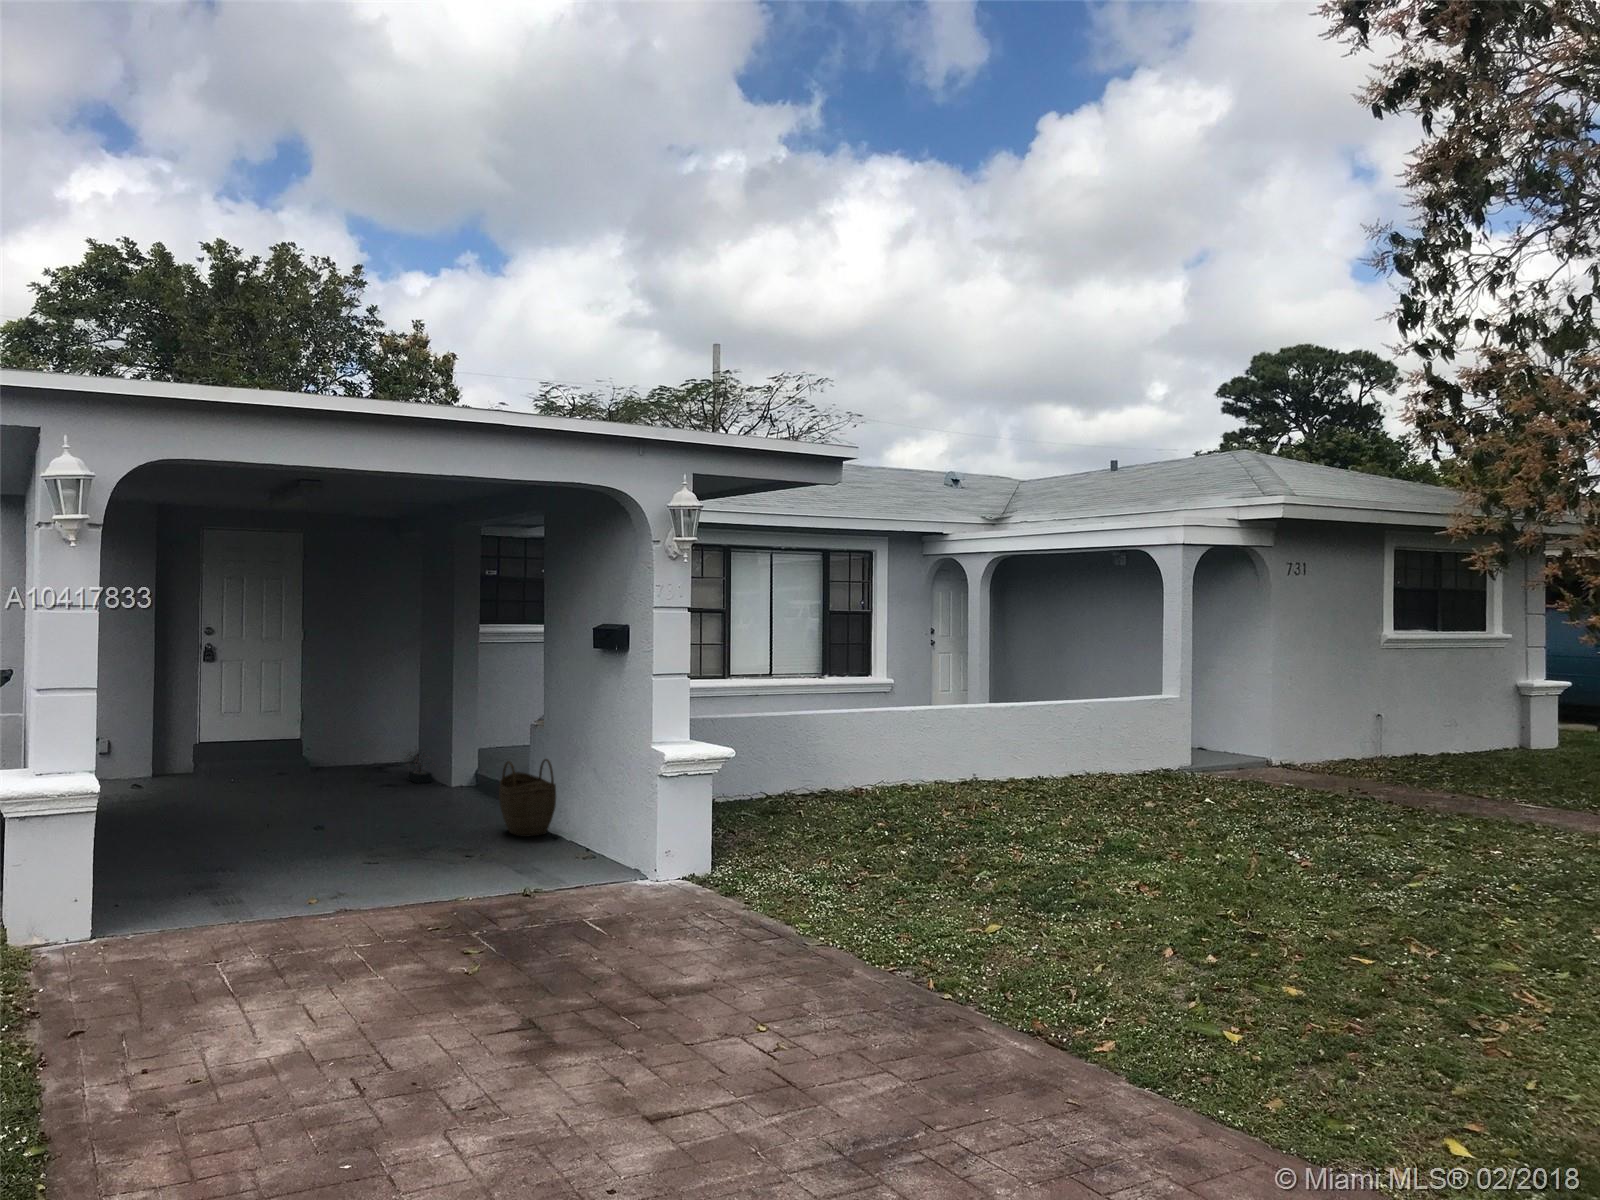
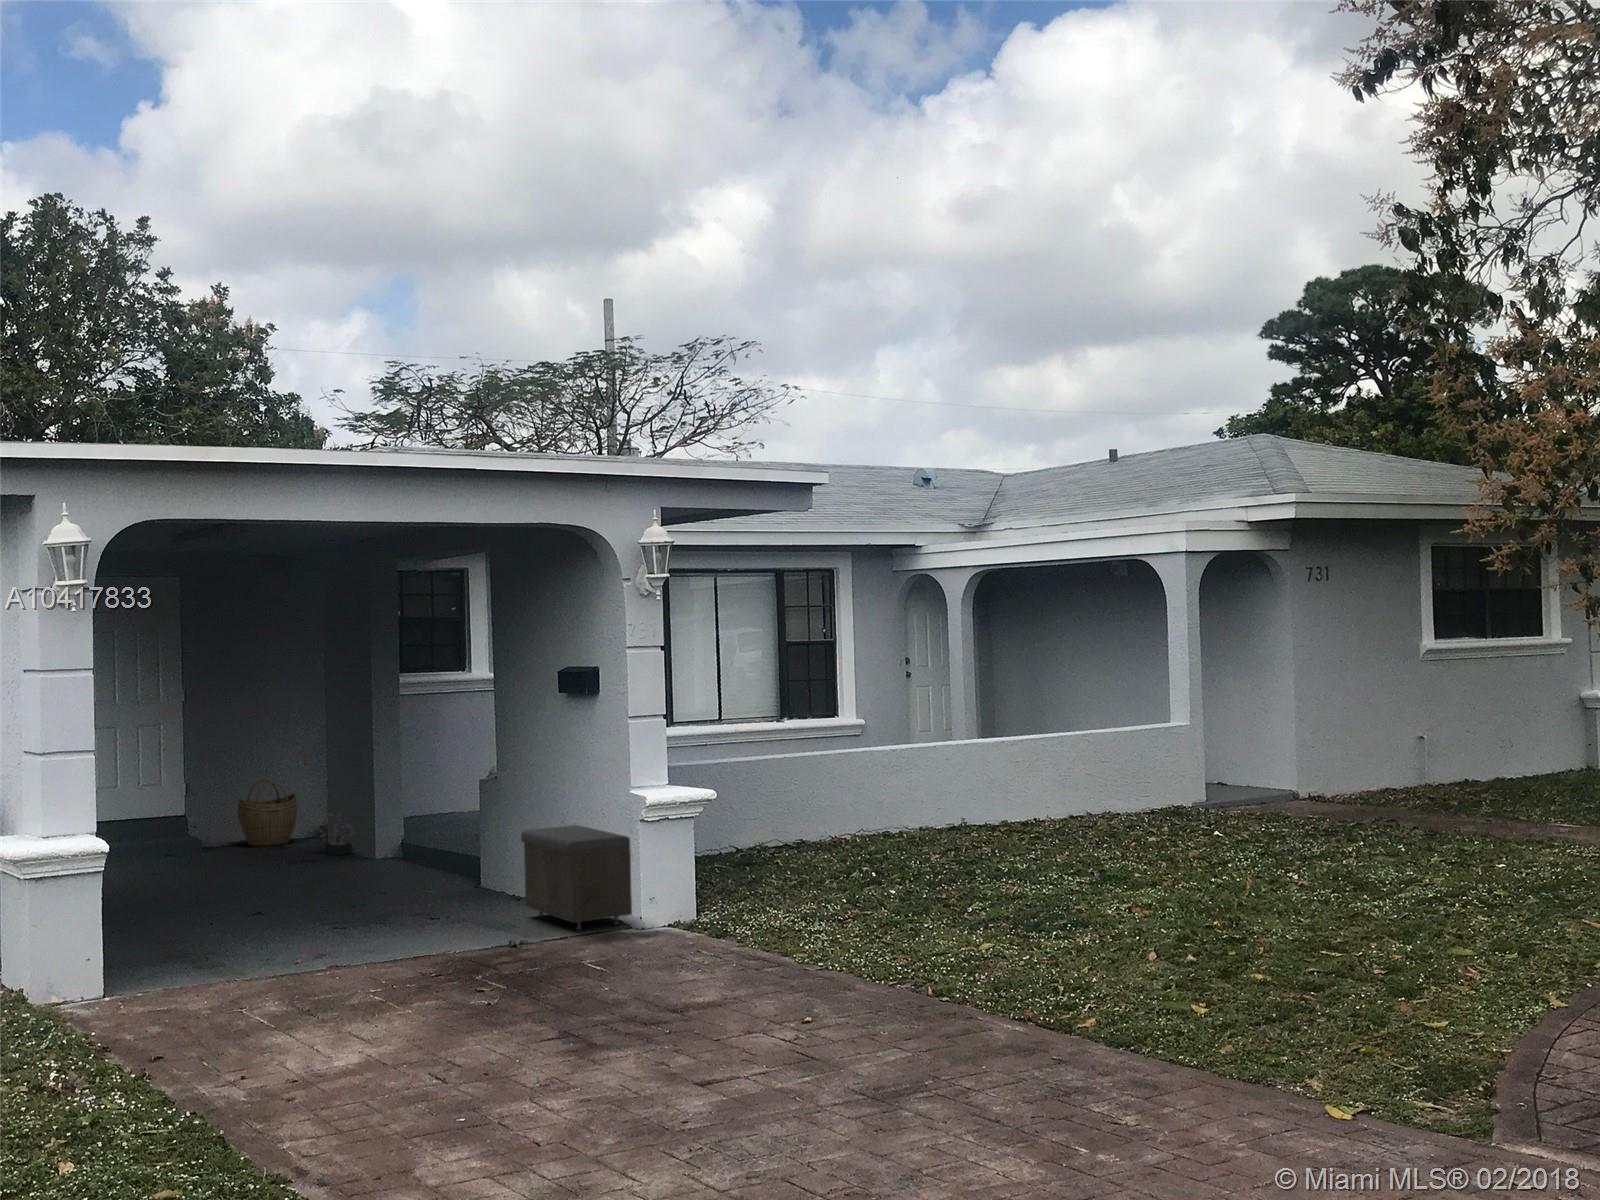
woven basket: present [499,759,556,837] -> present [238,780,297,847]
storage bench: none [550,775,649,880] -> present [521,825,632,930]

